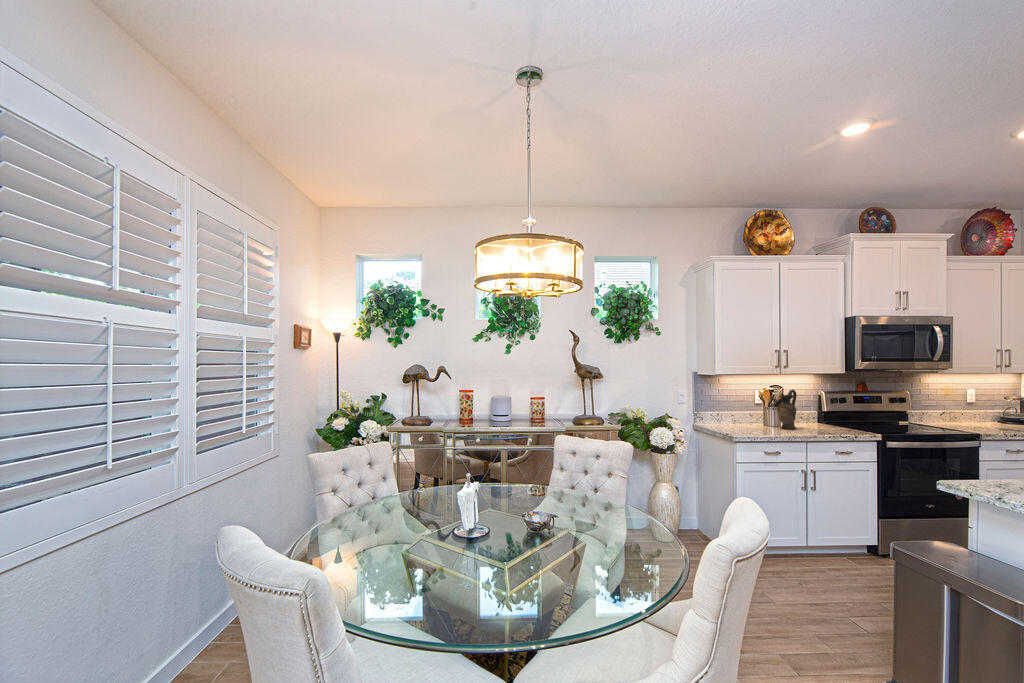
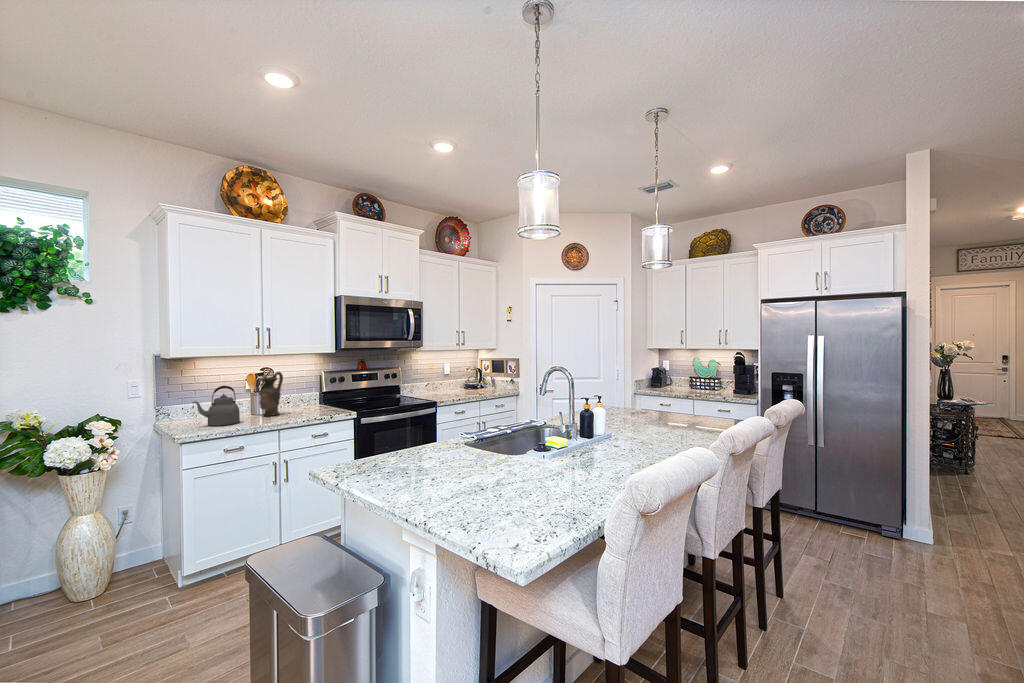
kettle: none [735,399,769,432] -> present [192,386,240,426]

